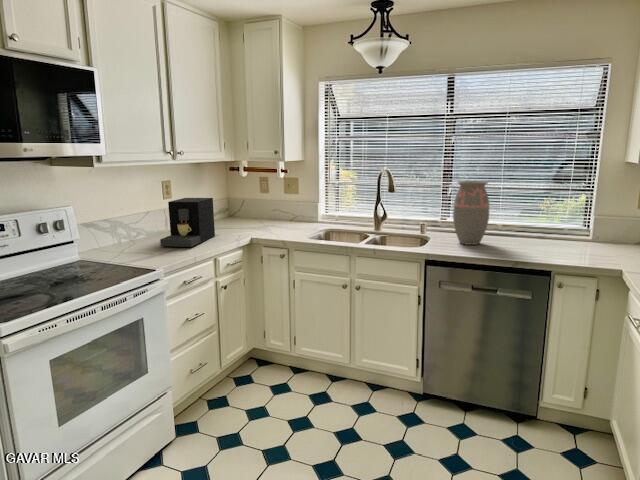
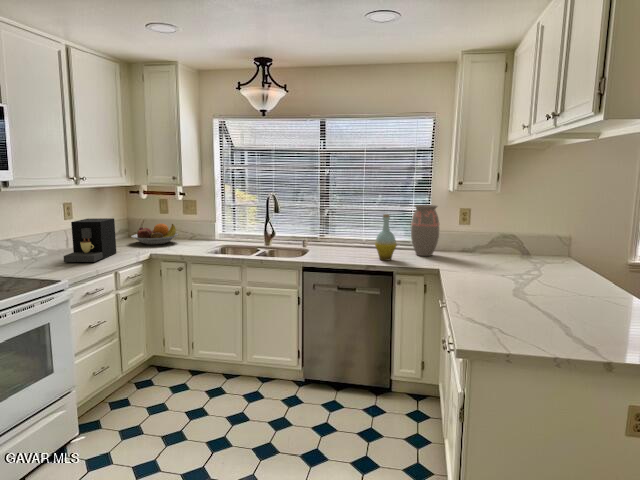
decorative vase: present [453,181,489,245] -> present [411,205,439,256]
bottle: none [521,195,552,254] -> present [375,214,397,261]
fruit bowl: none [230,203,280,226] -> present [131,224,178,244]

